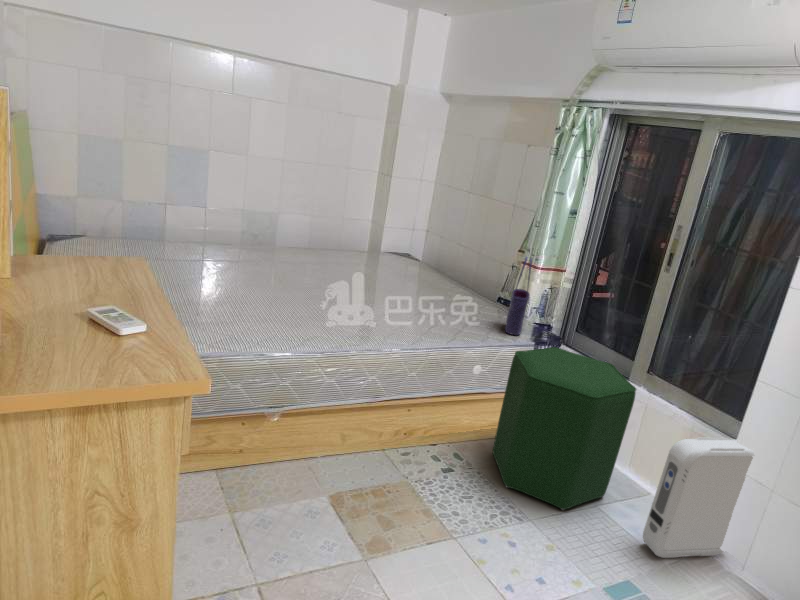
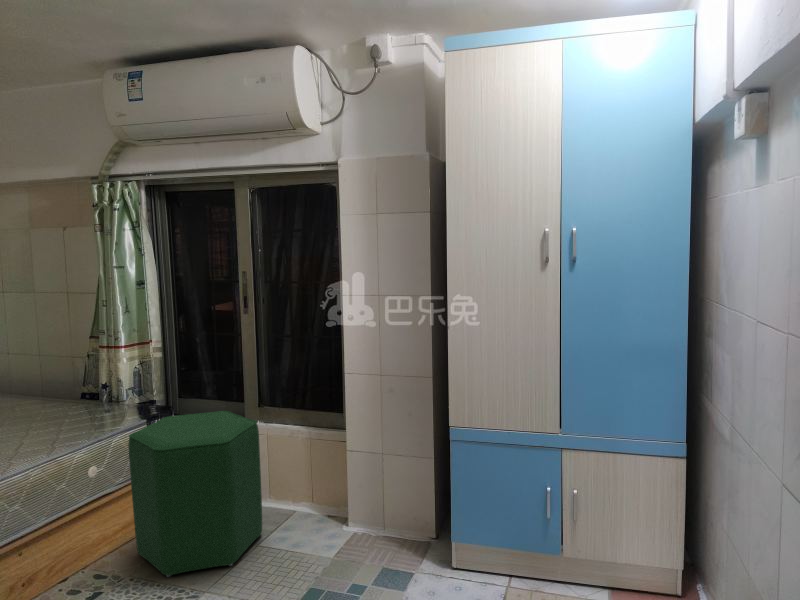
tote bag: present [505,257,532,335] -> none [102,338,125,423]
air purifier: present [643,438,755,558] -> none [303,426,371,555]

